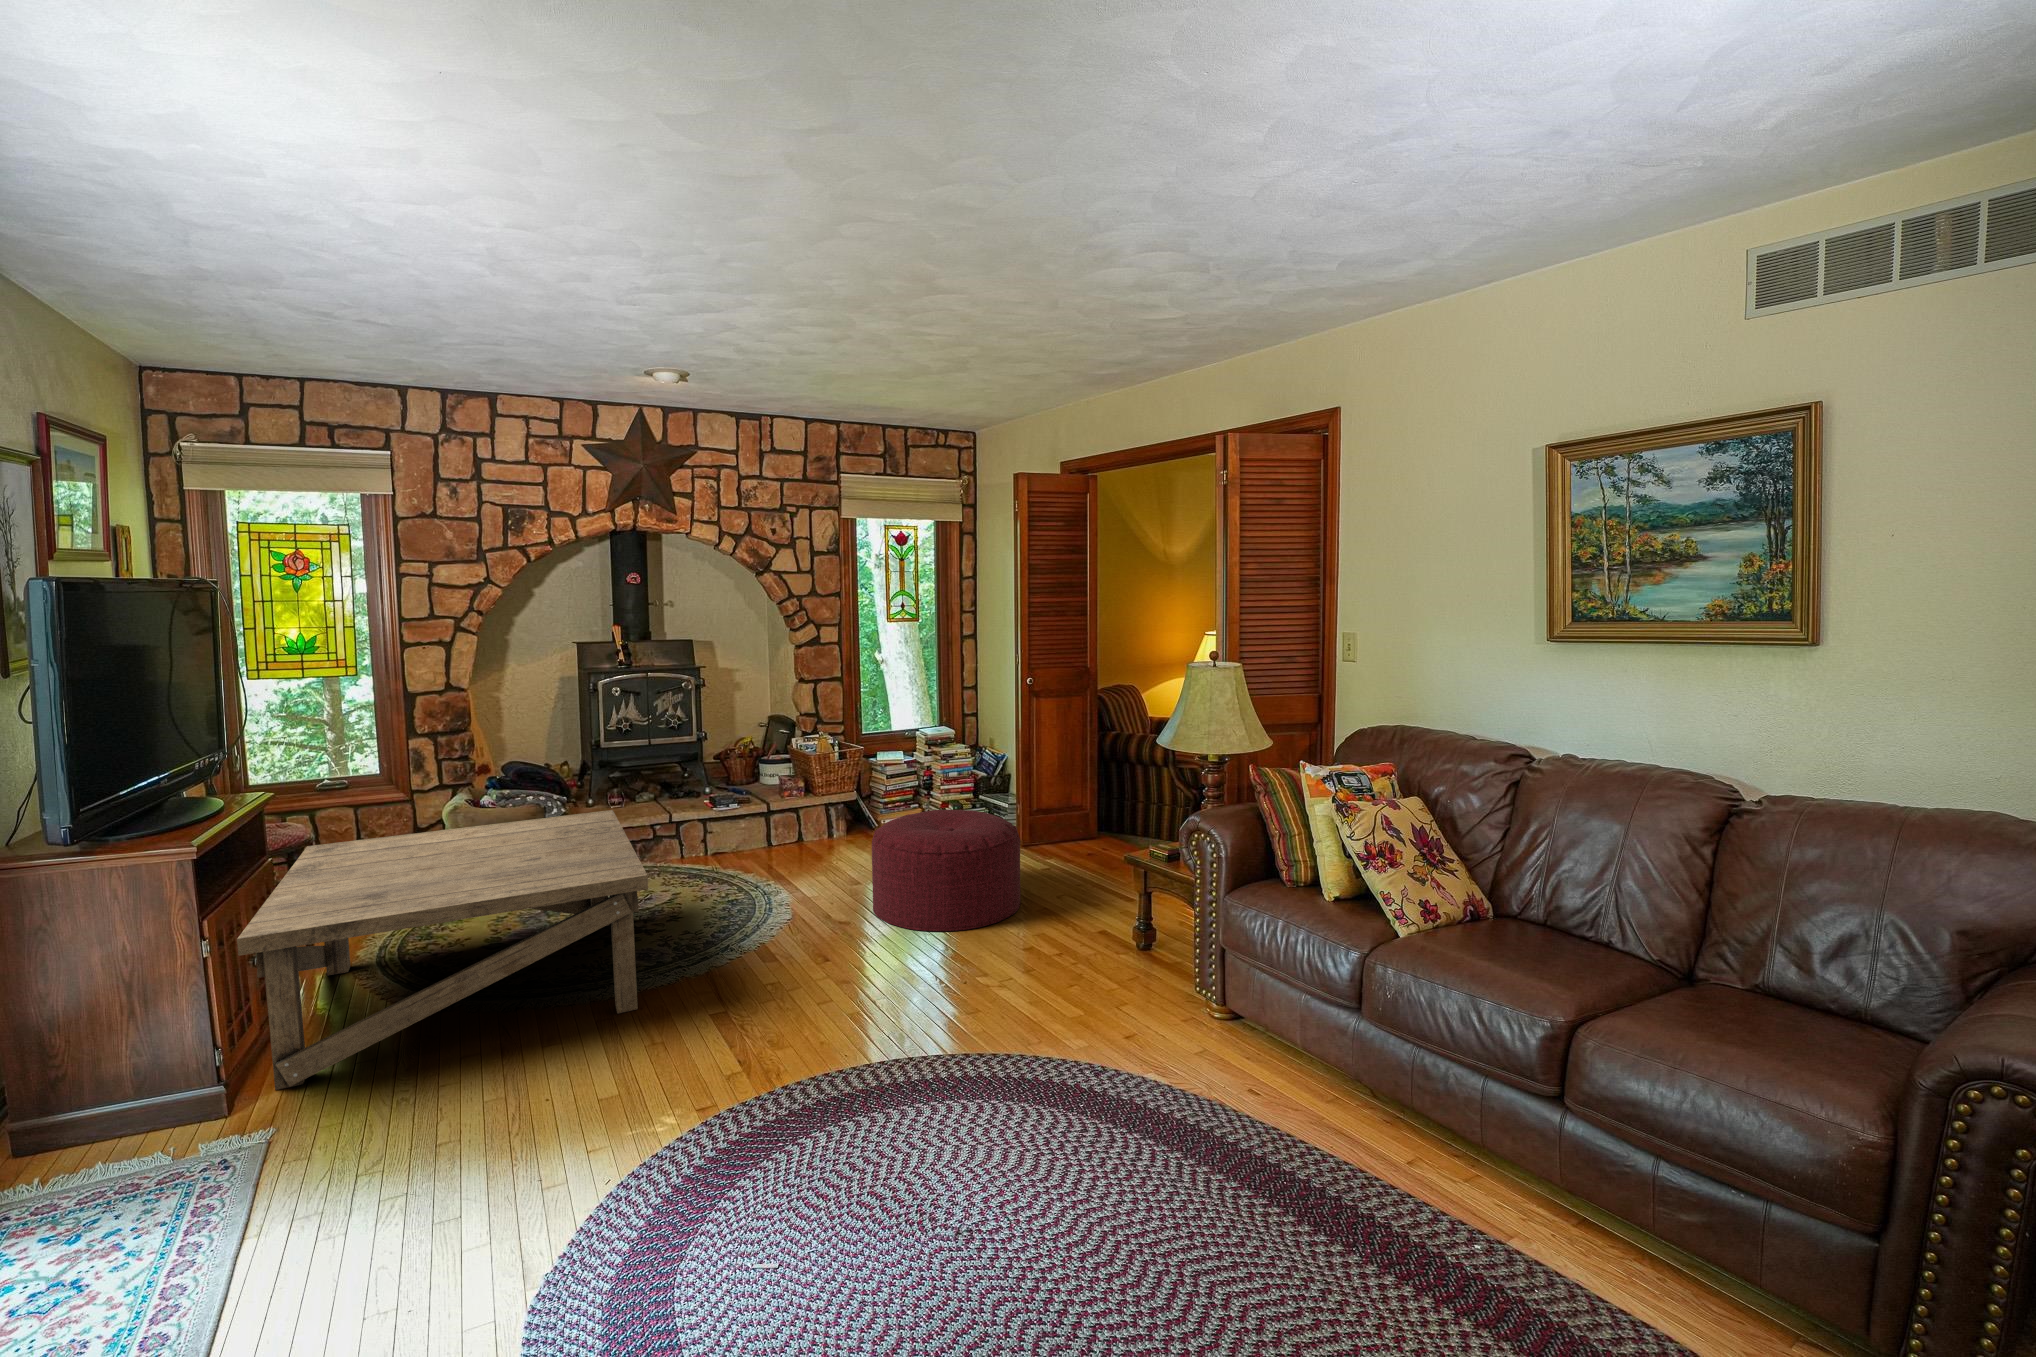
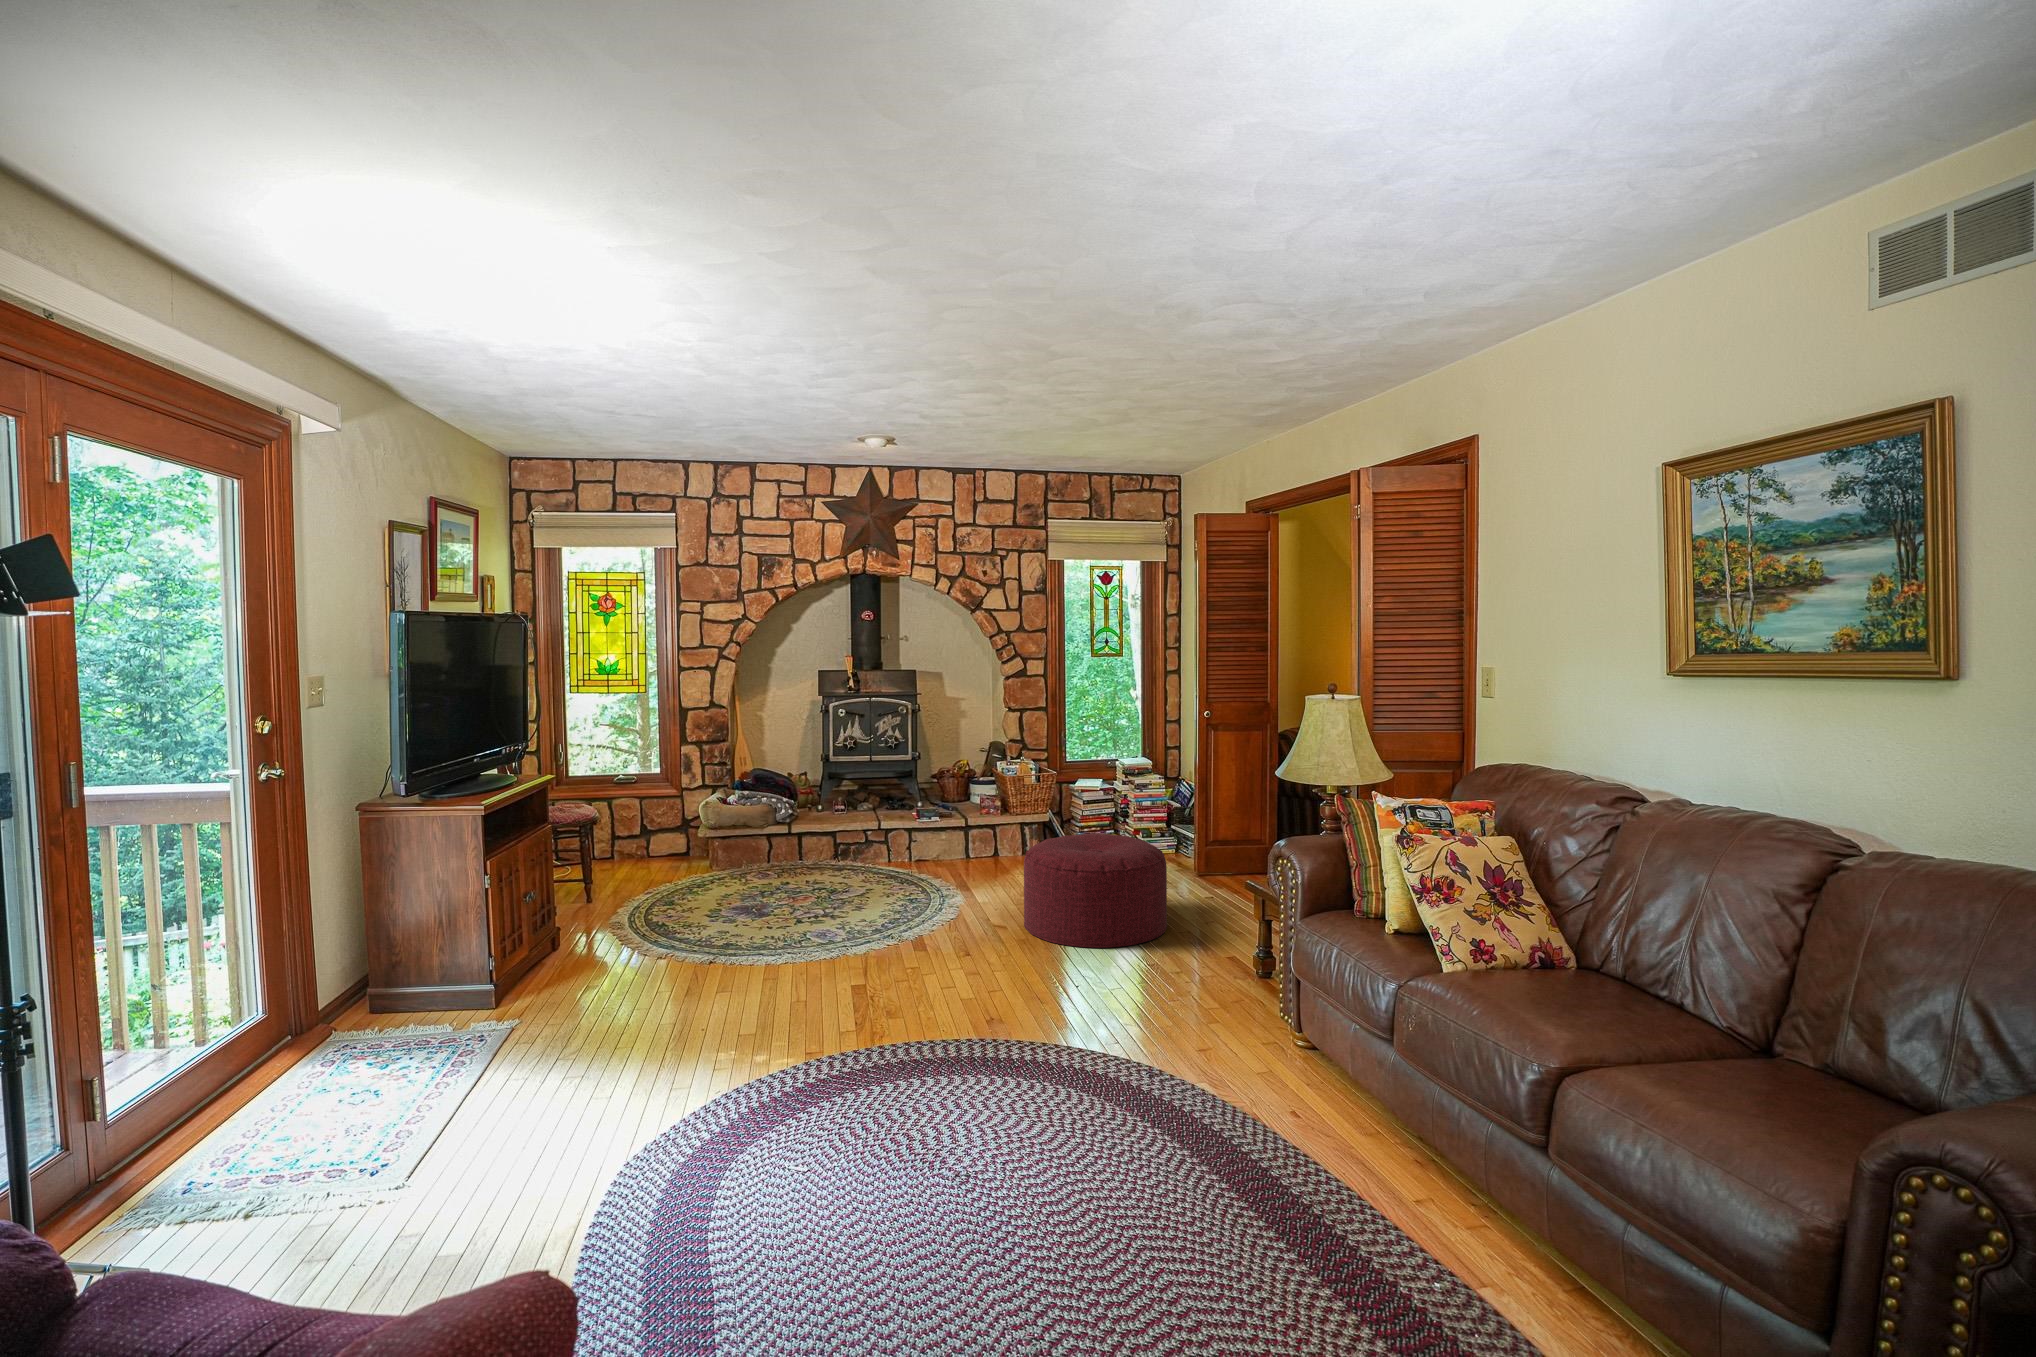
coffee table: present [237,810,648,1090] -> none [516,812,813,995]

